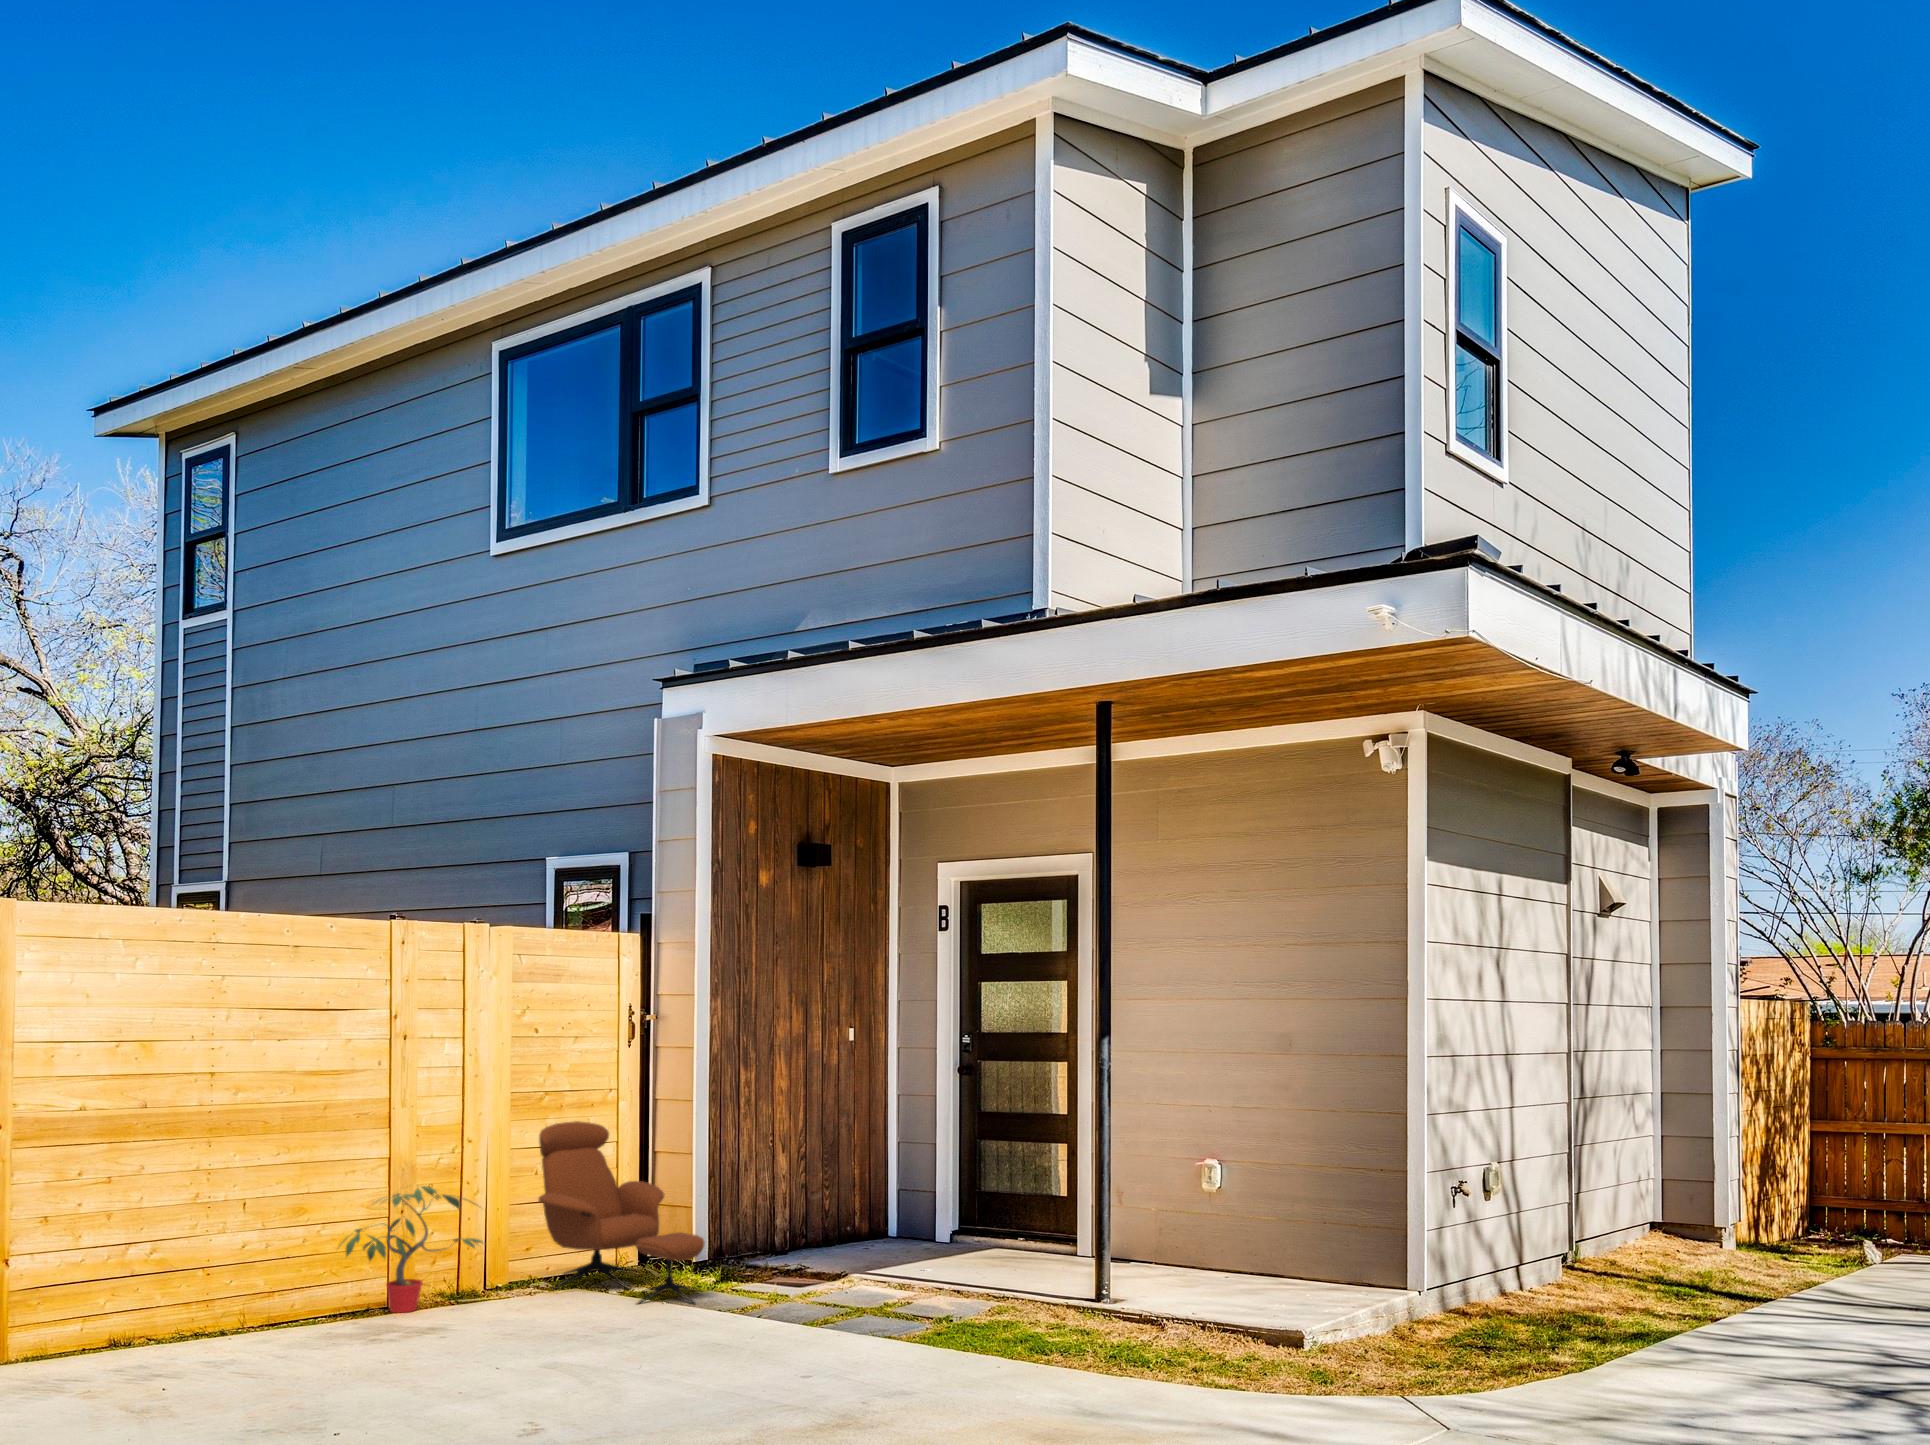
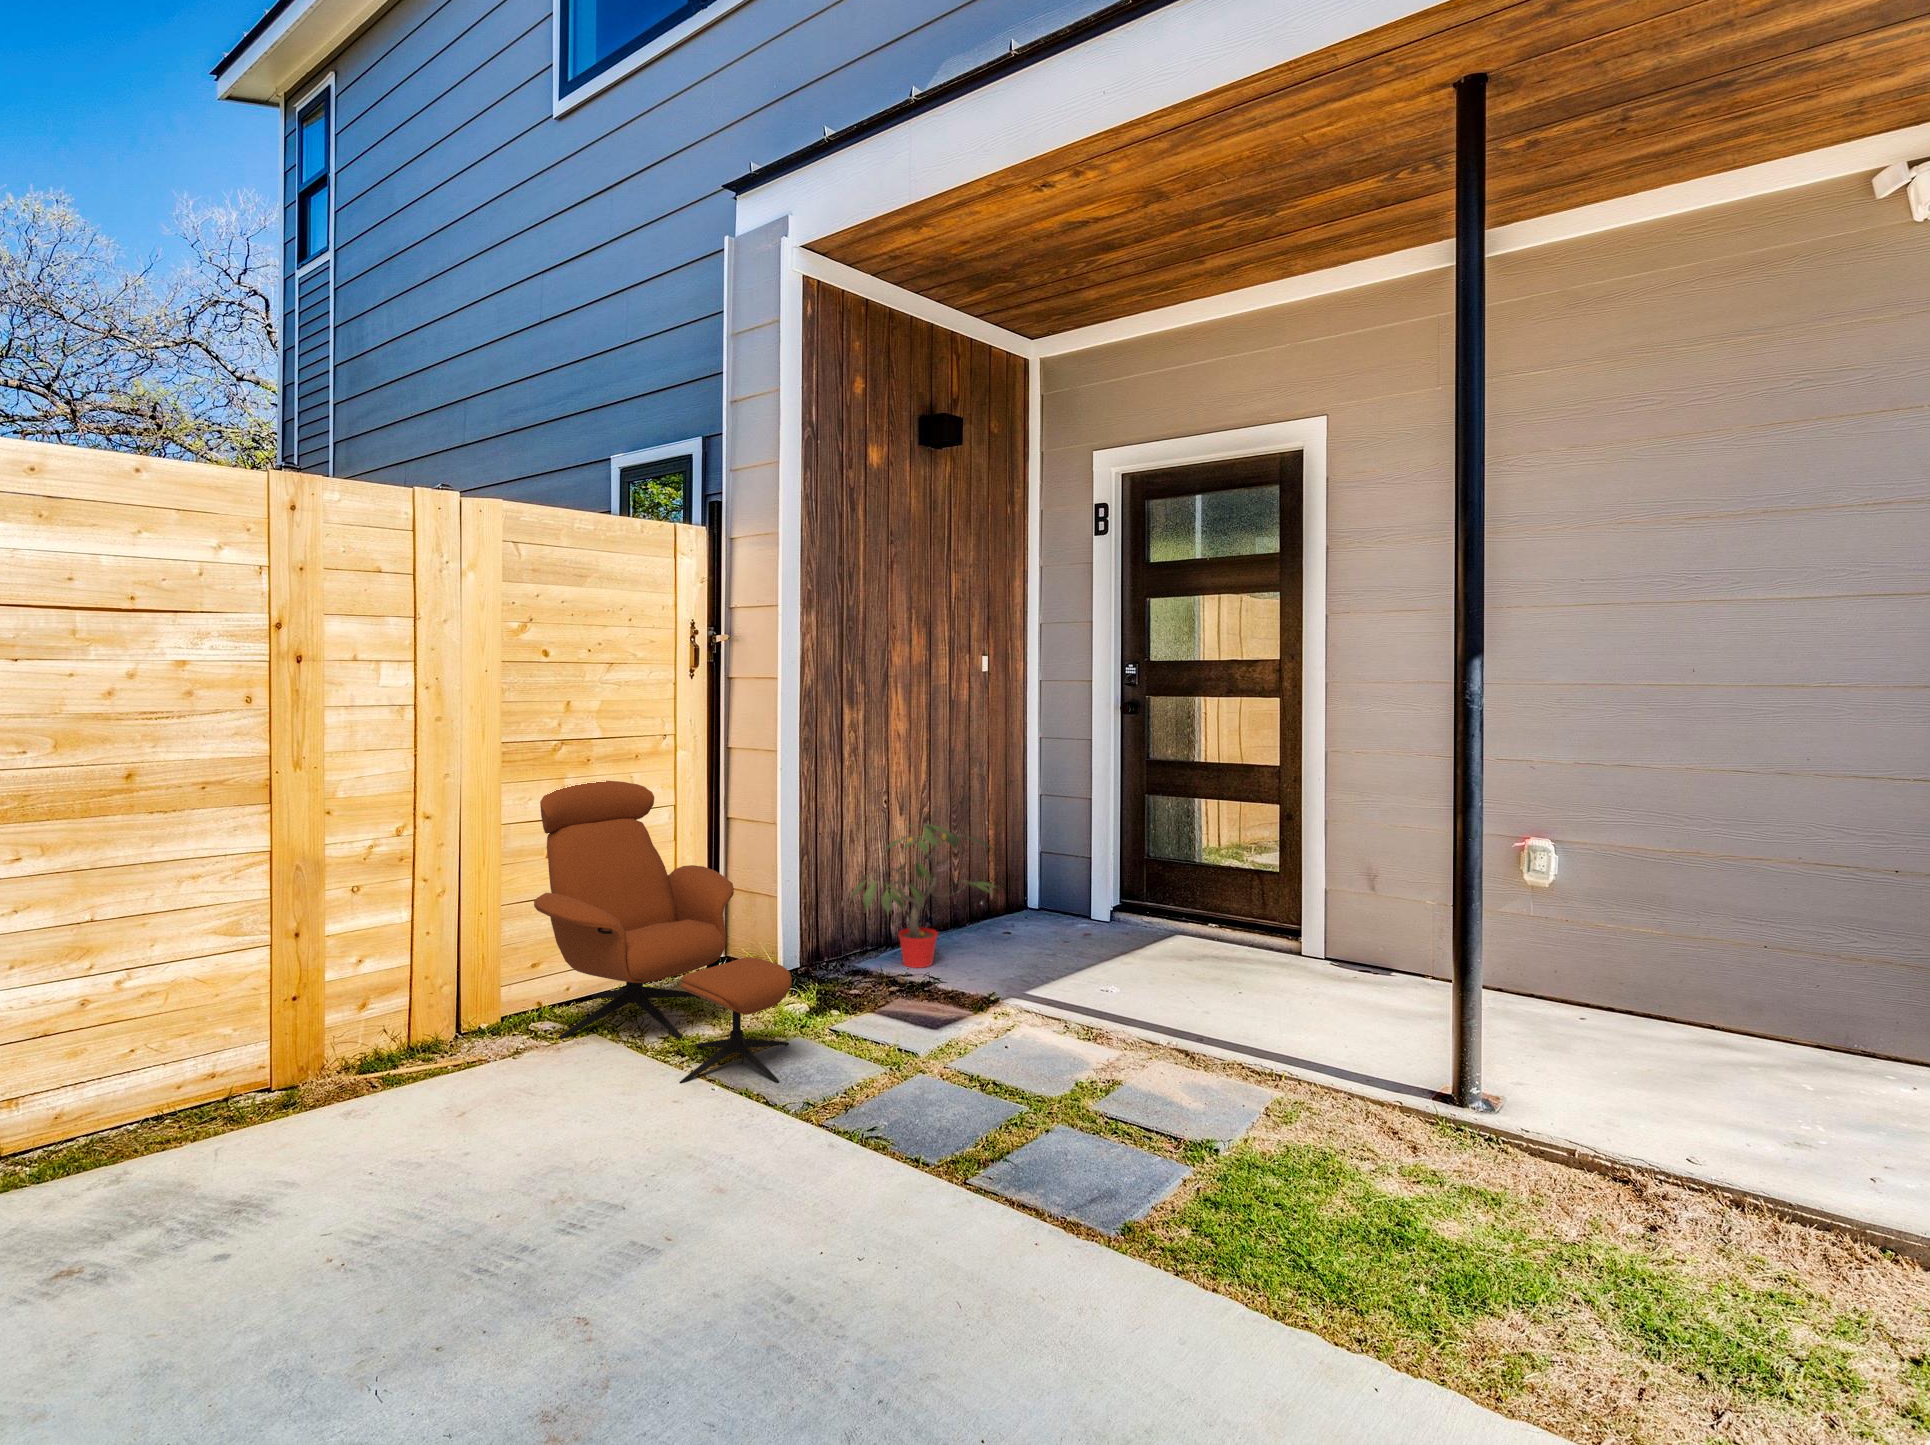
potted plant: present [341,1186,482,1313] -> present [852,824,995,968]

